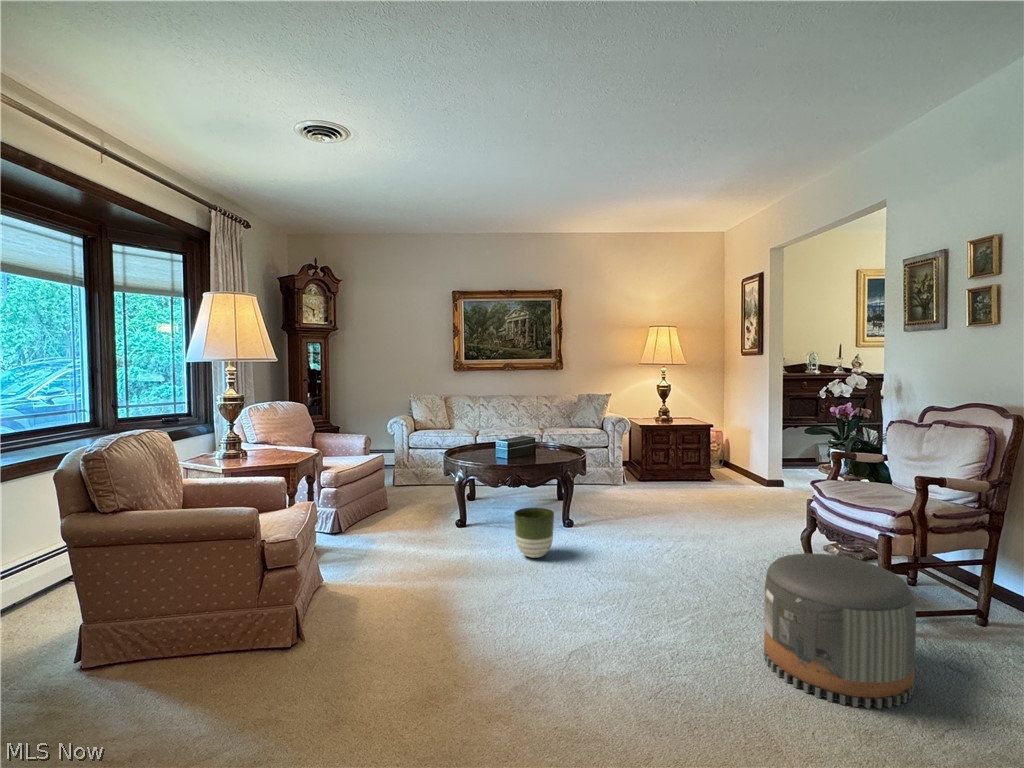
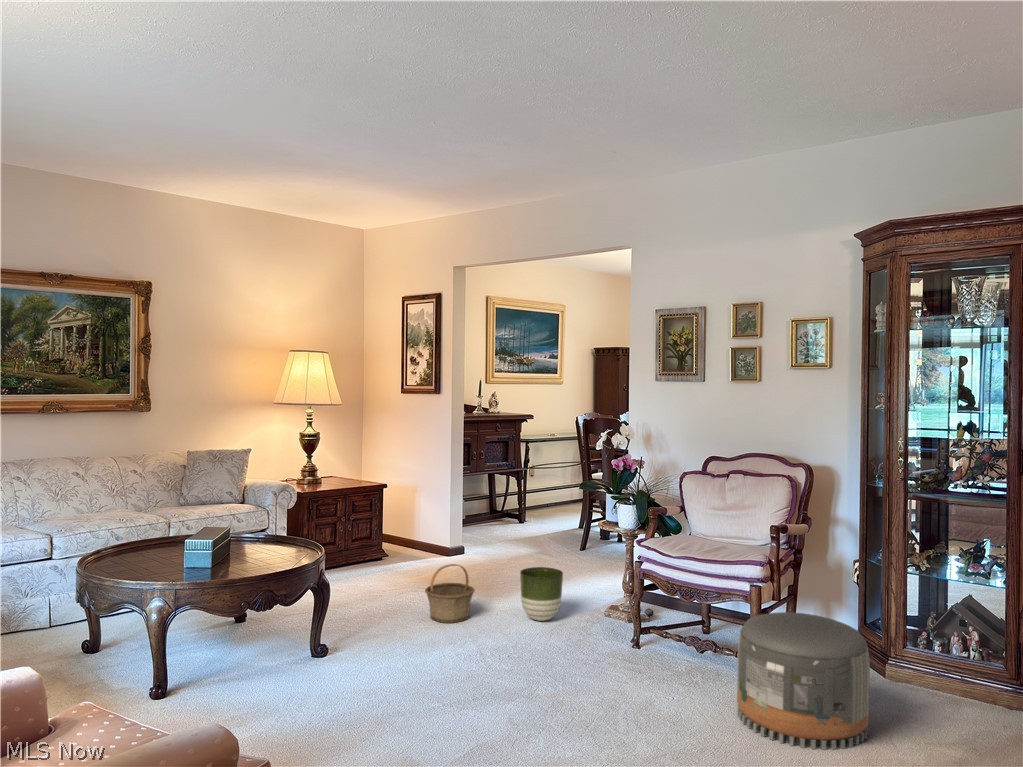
basket: none [663,480,702,524] -> present [425,564,475,623]
planter: present [514,508,554,558] -> present [520,567,563,621]

